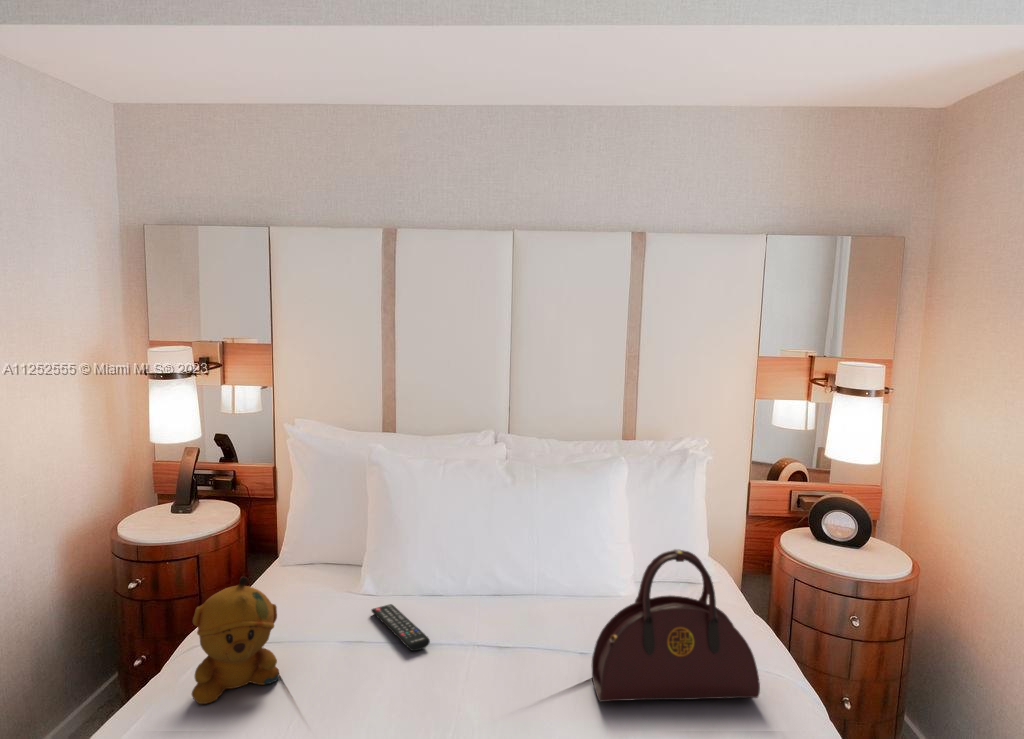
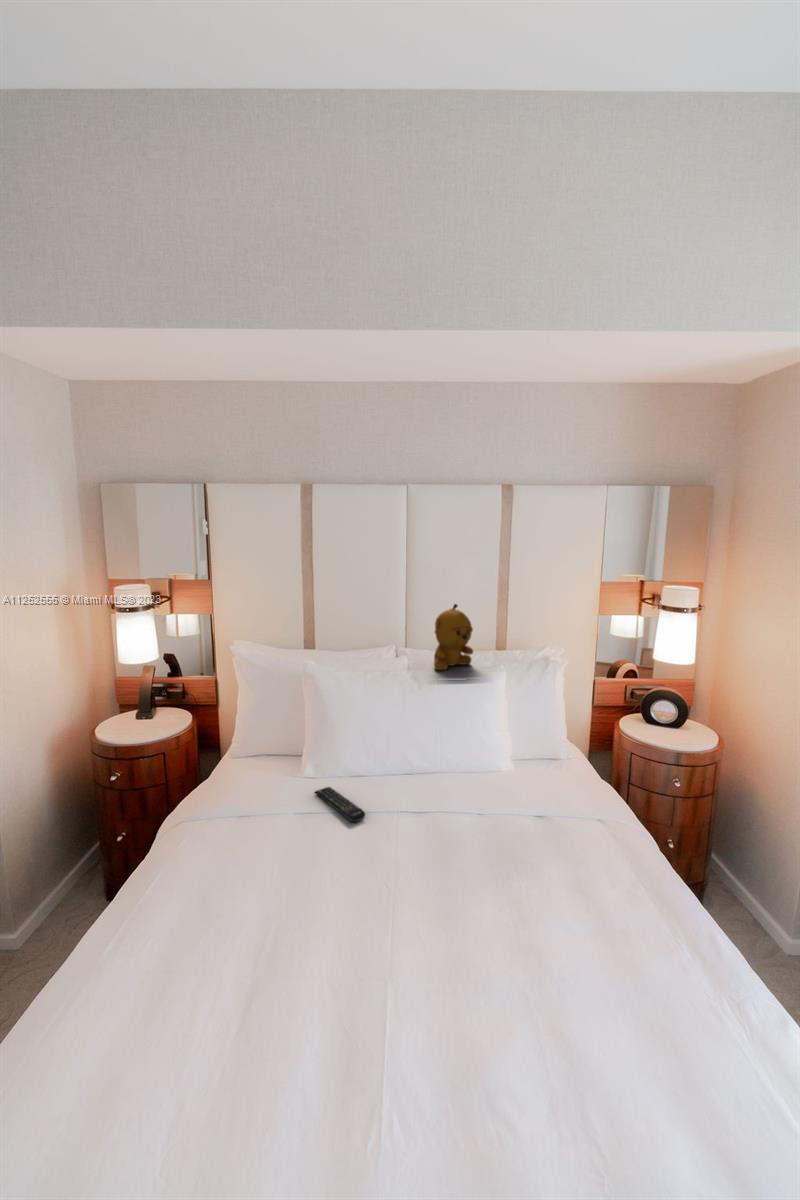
handbag: present [592,549,760,702] -> none [491,739,616,853]
stuffed bear: present [192,577,279,704] -> present [434,604,473,670]

